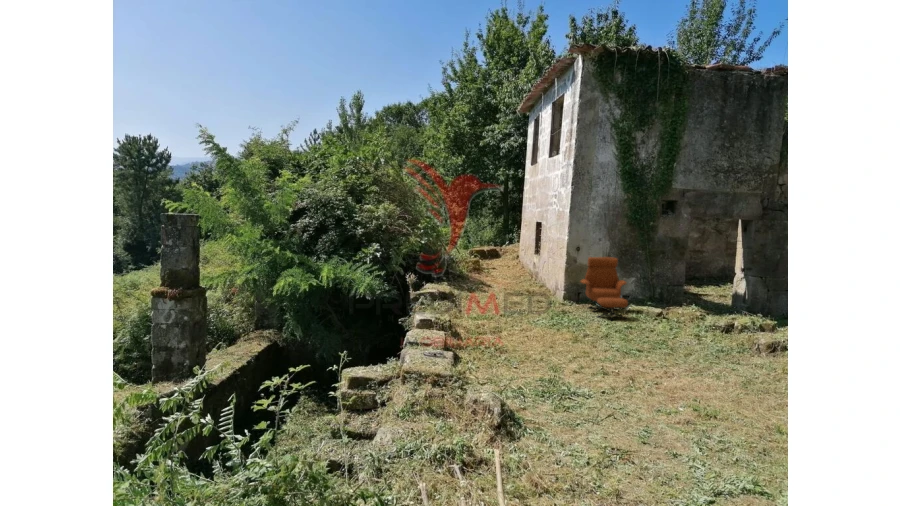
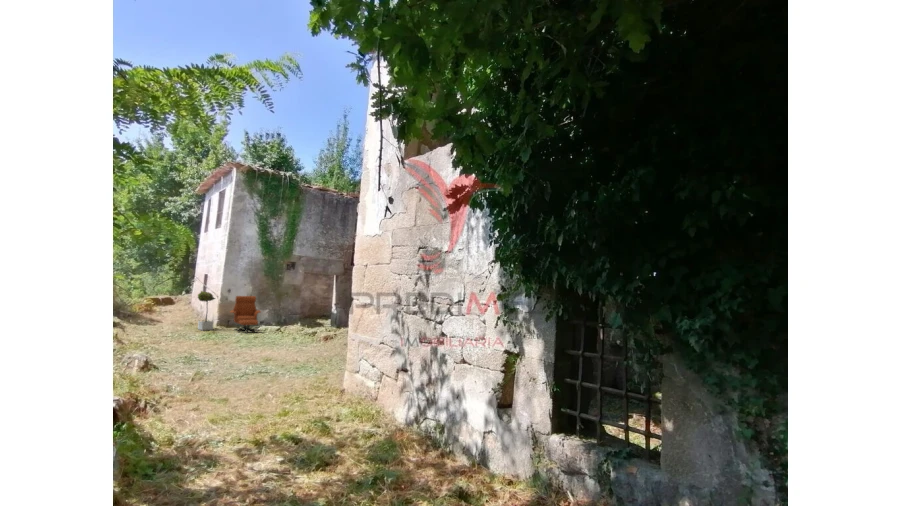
potted tree: none [536,249,559,307] -> present [198,291,215,330]

